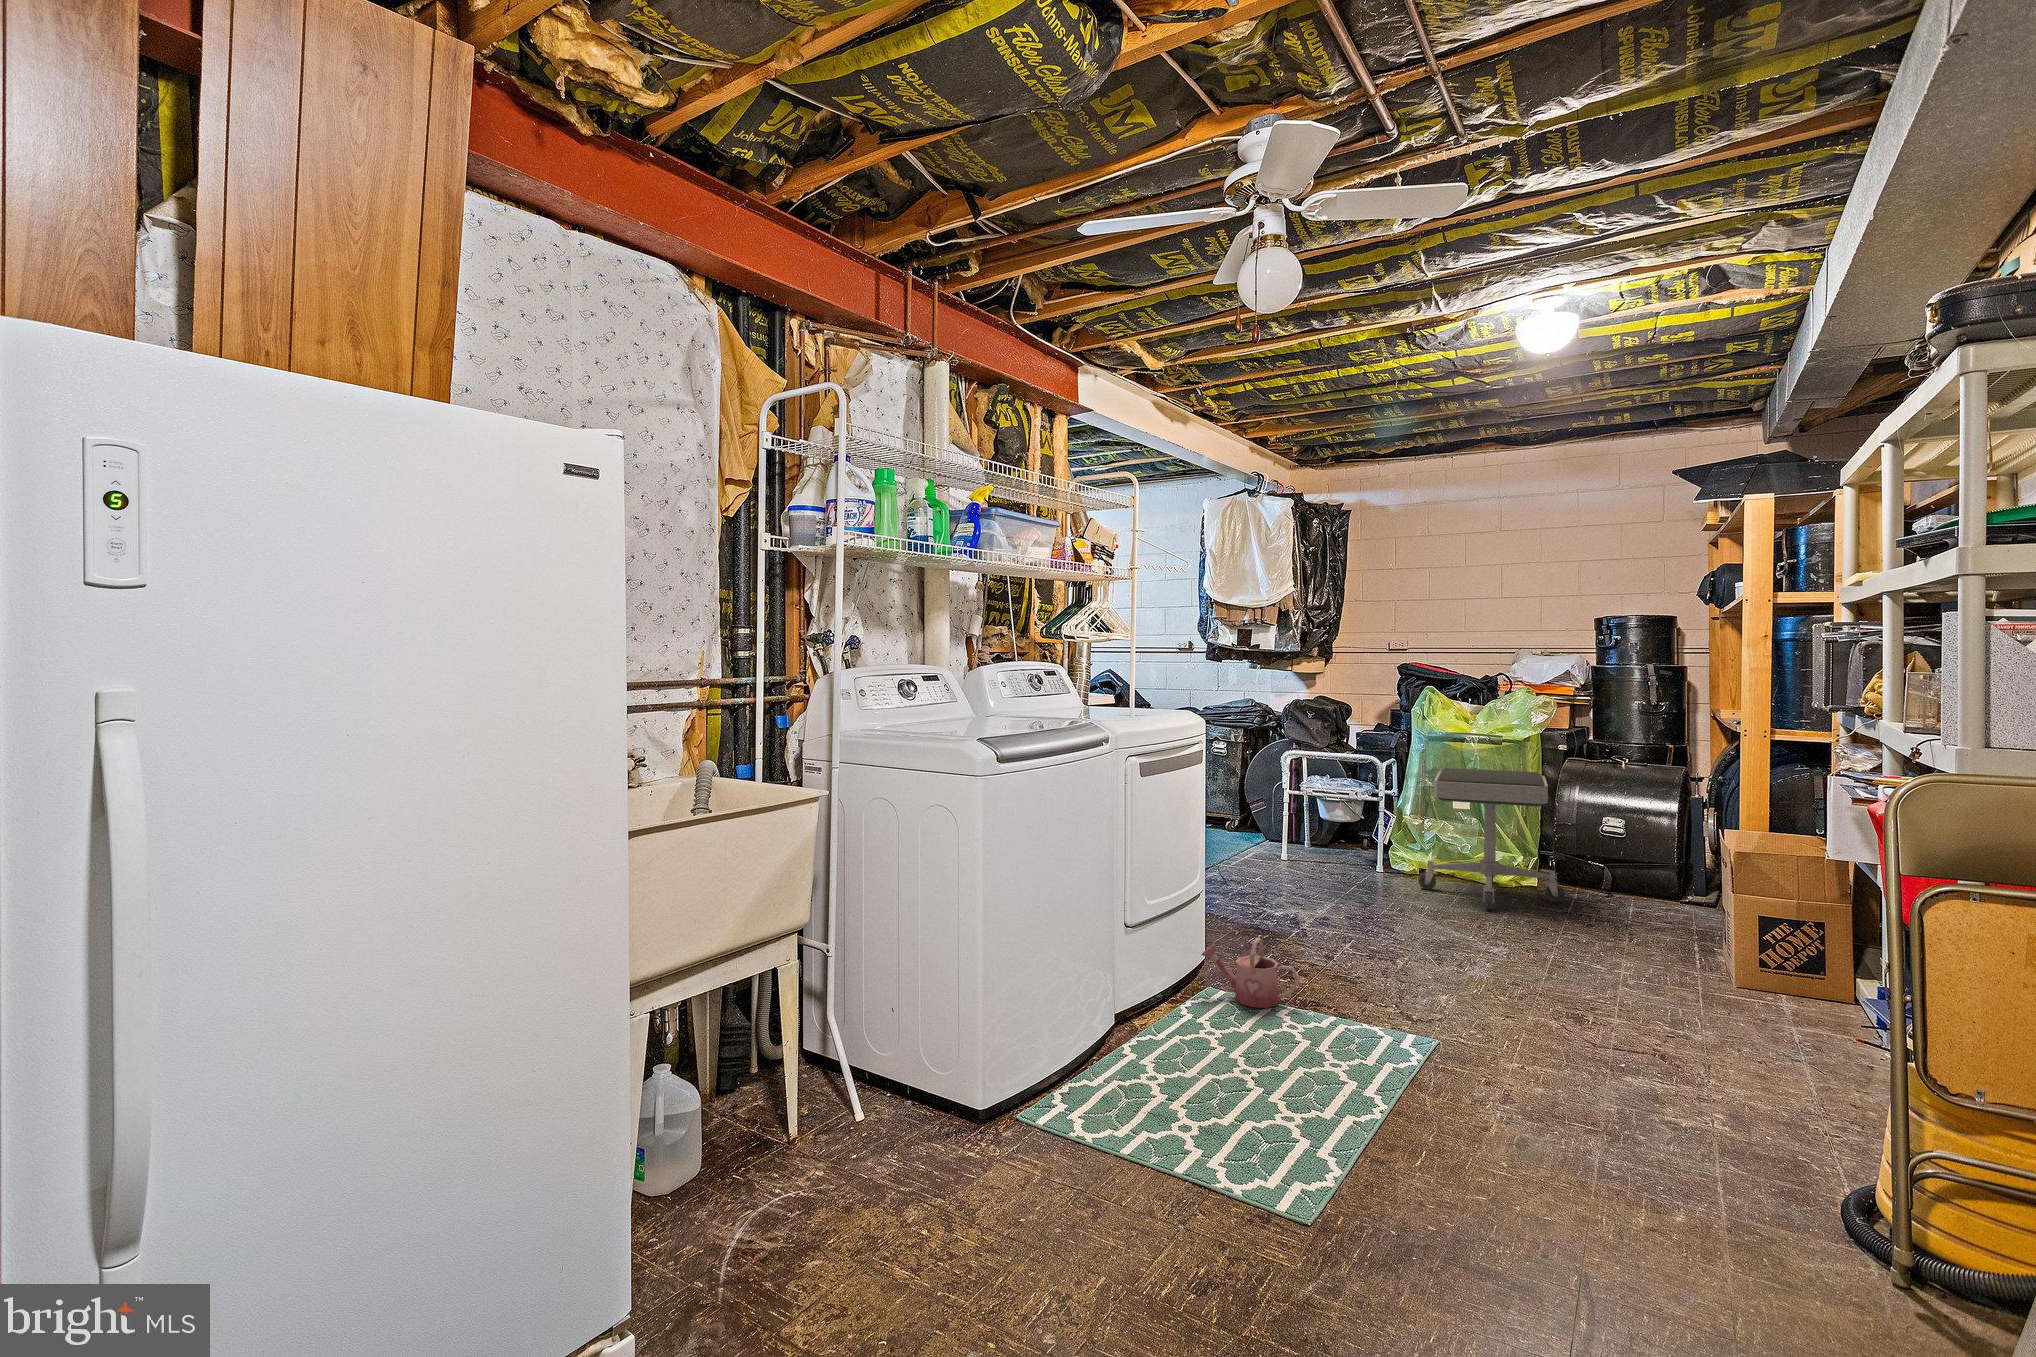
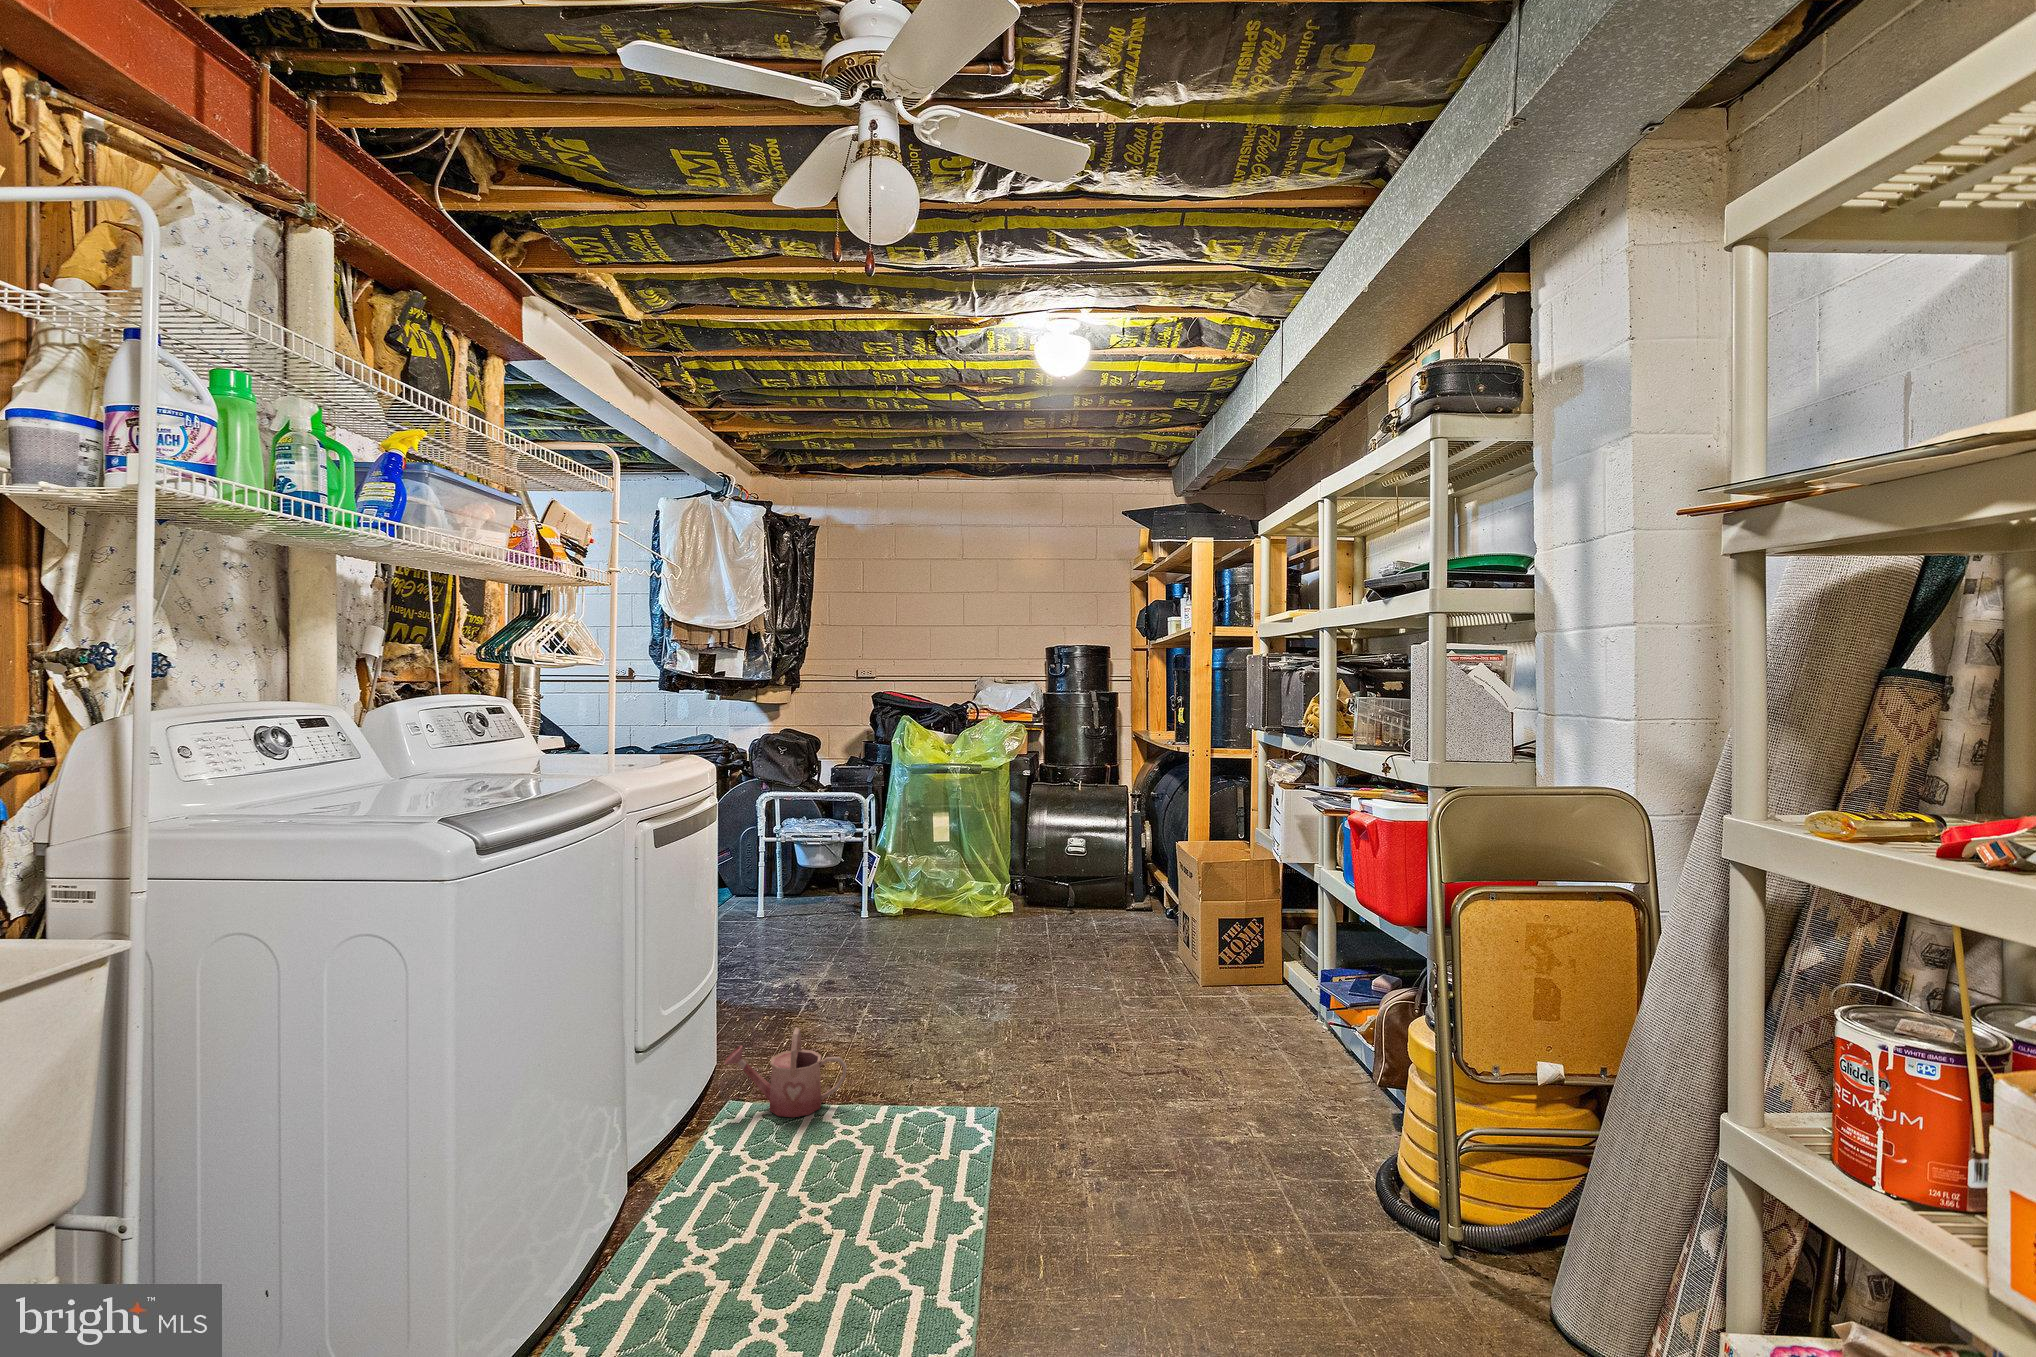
stool: present [1419,768,1565,910] -> none [917,798,1051,944]

